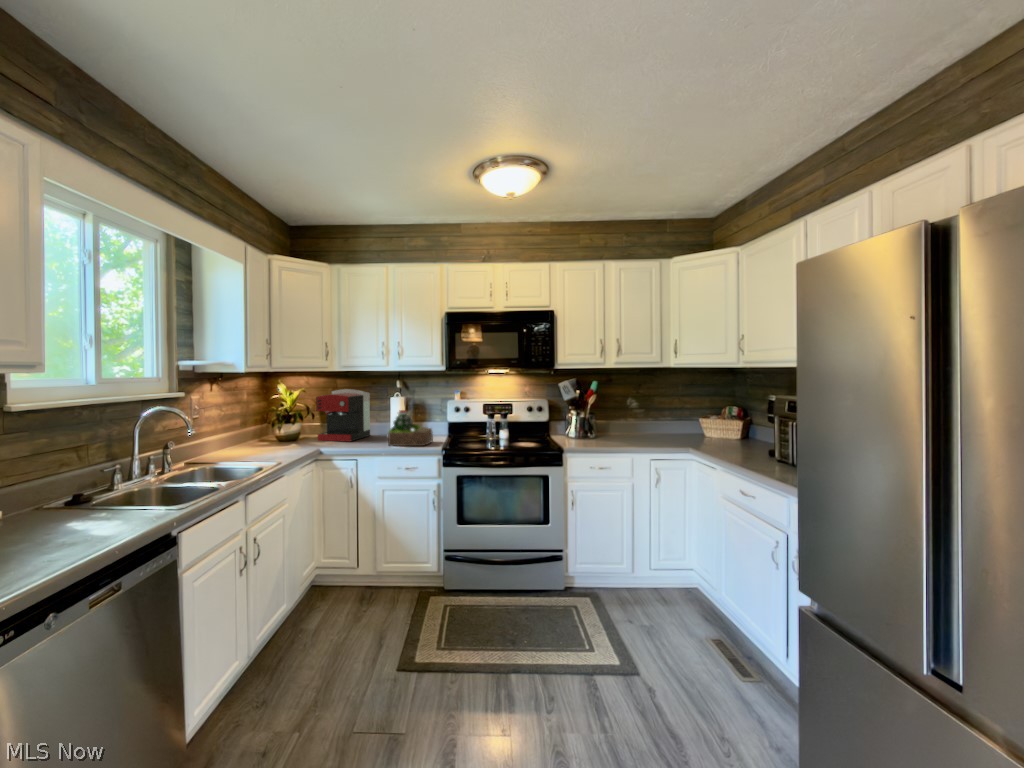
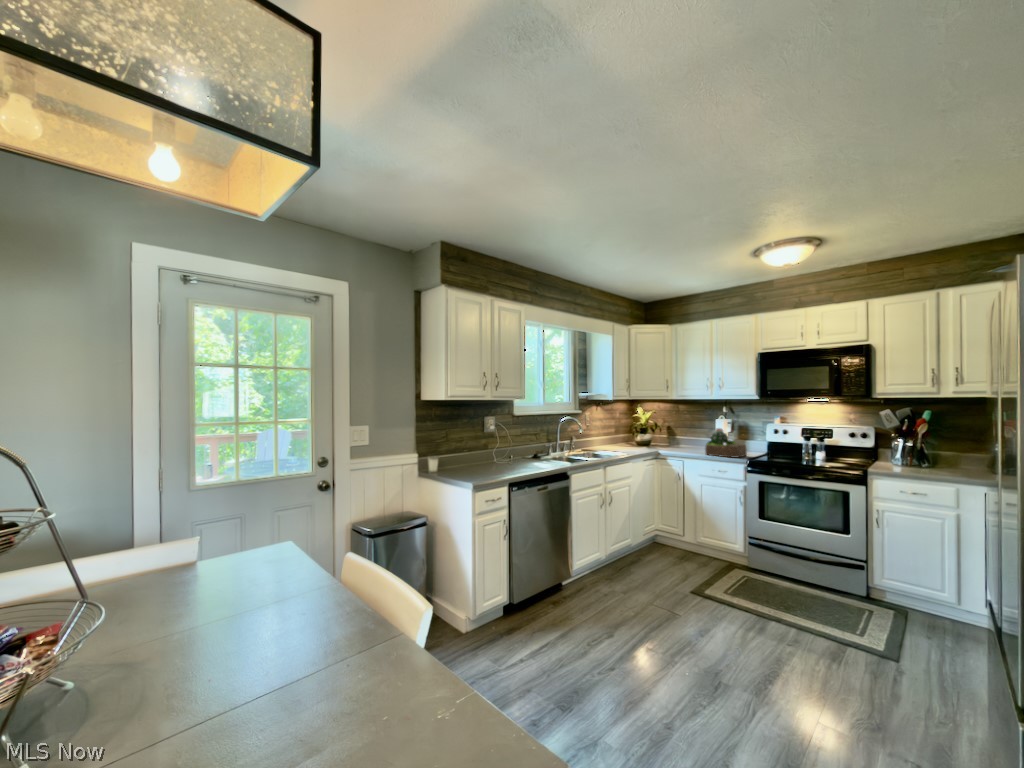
coffee maker: present [316,389,370,442] -> none [660,412,701,450]

